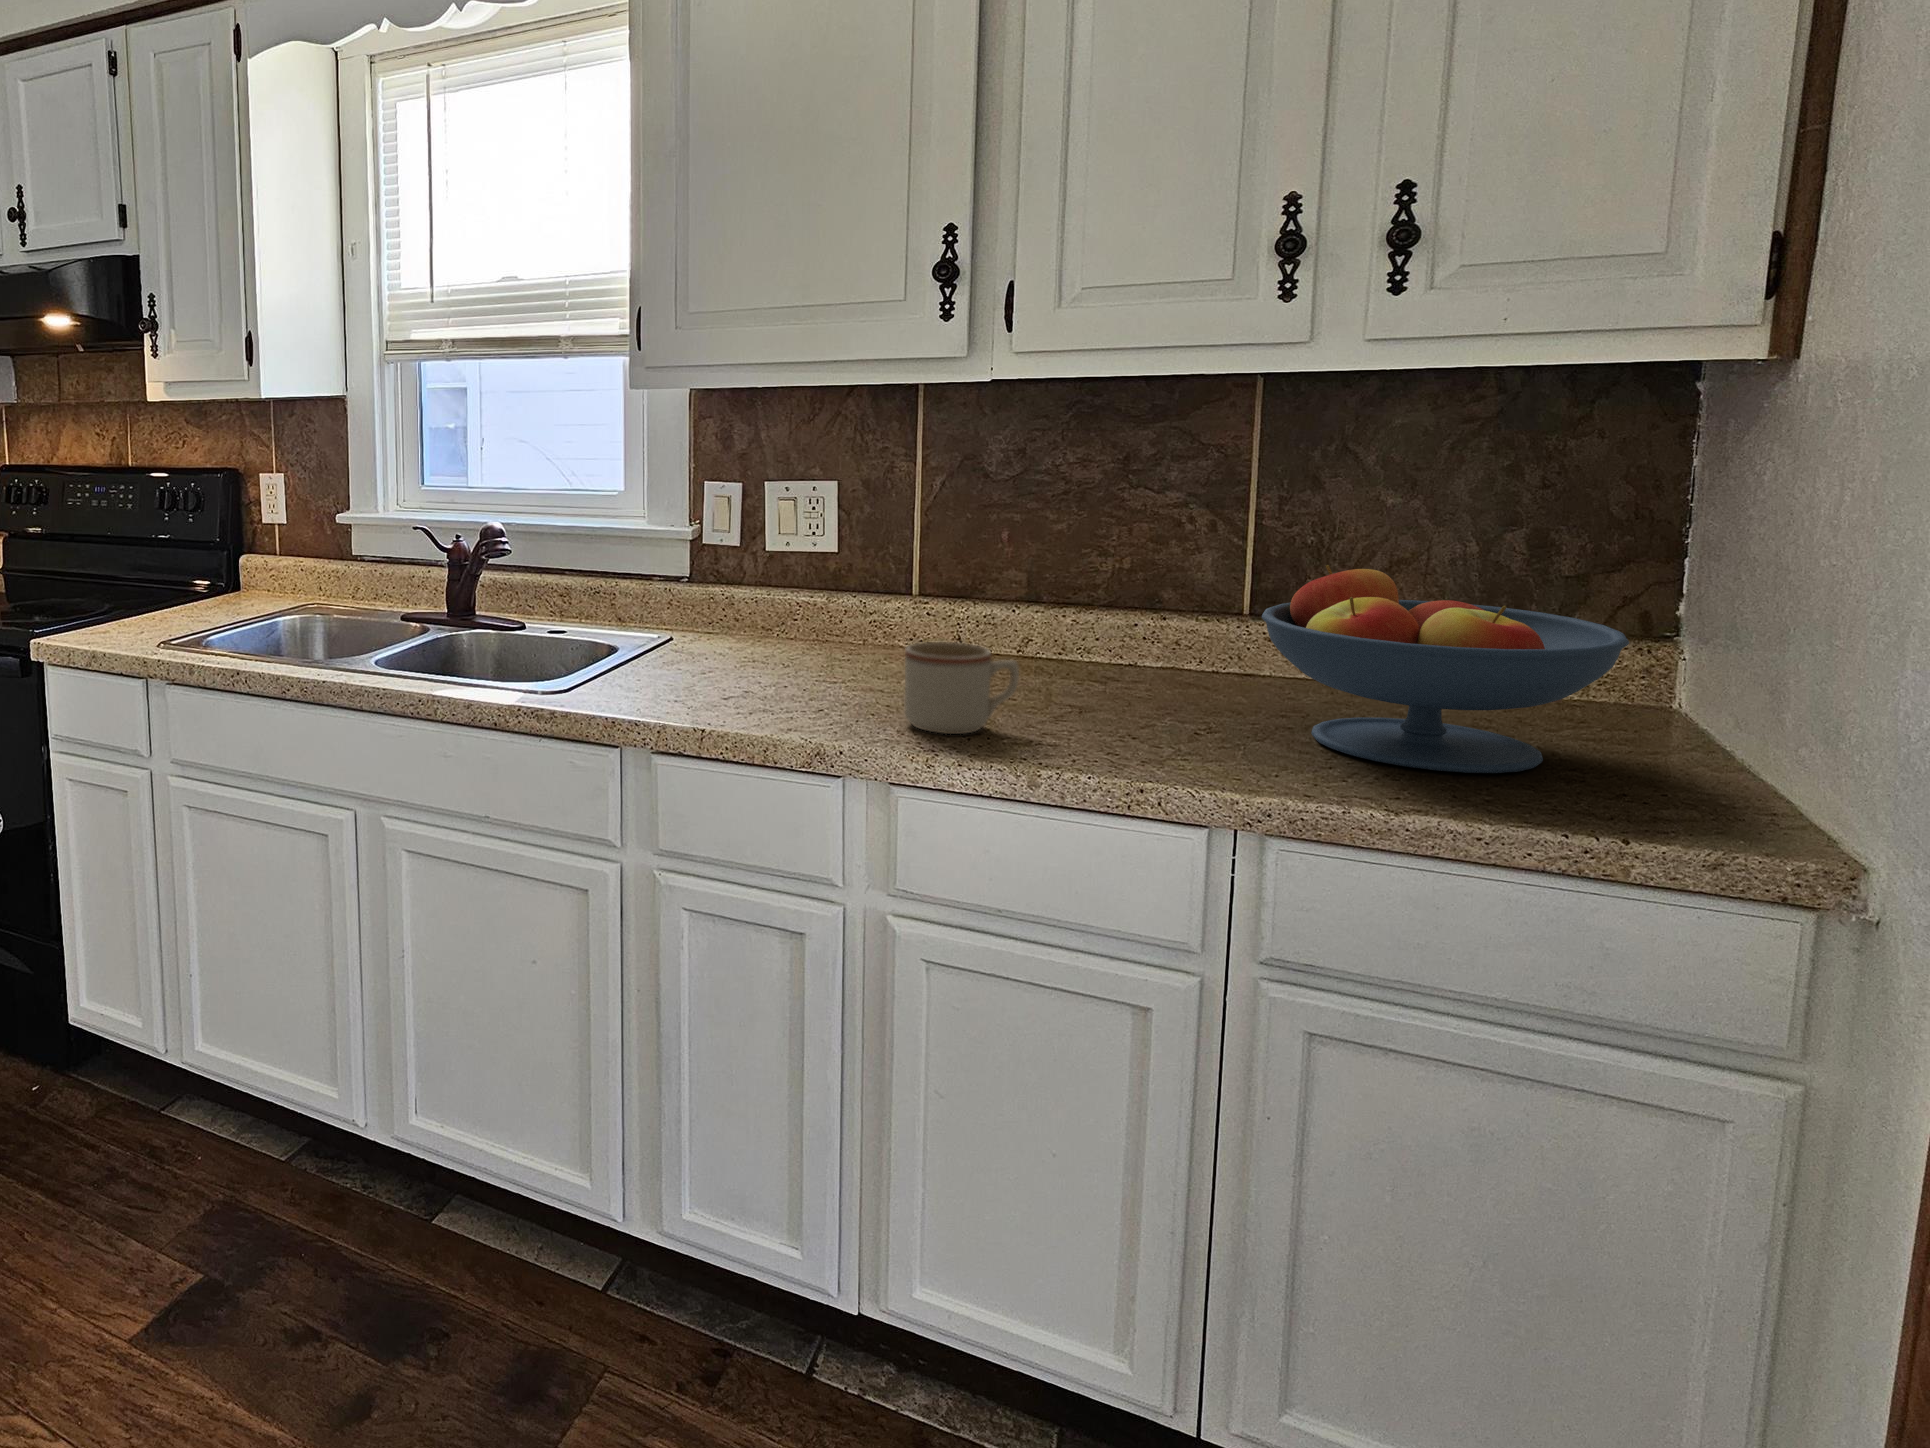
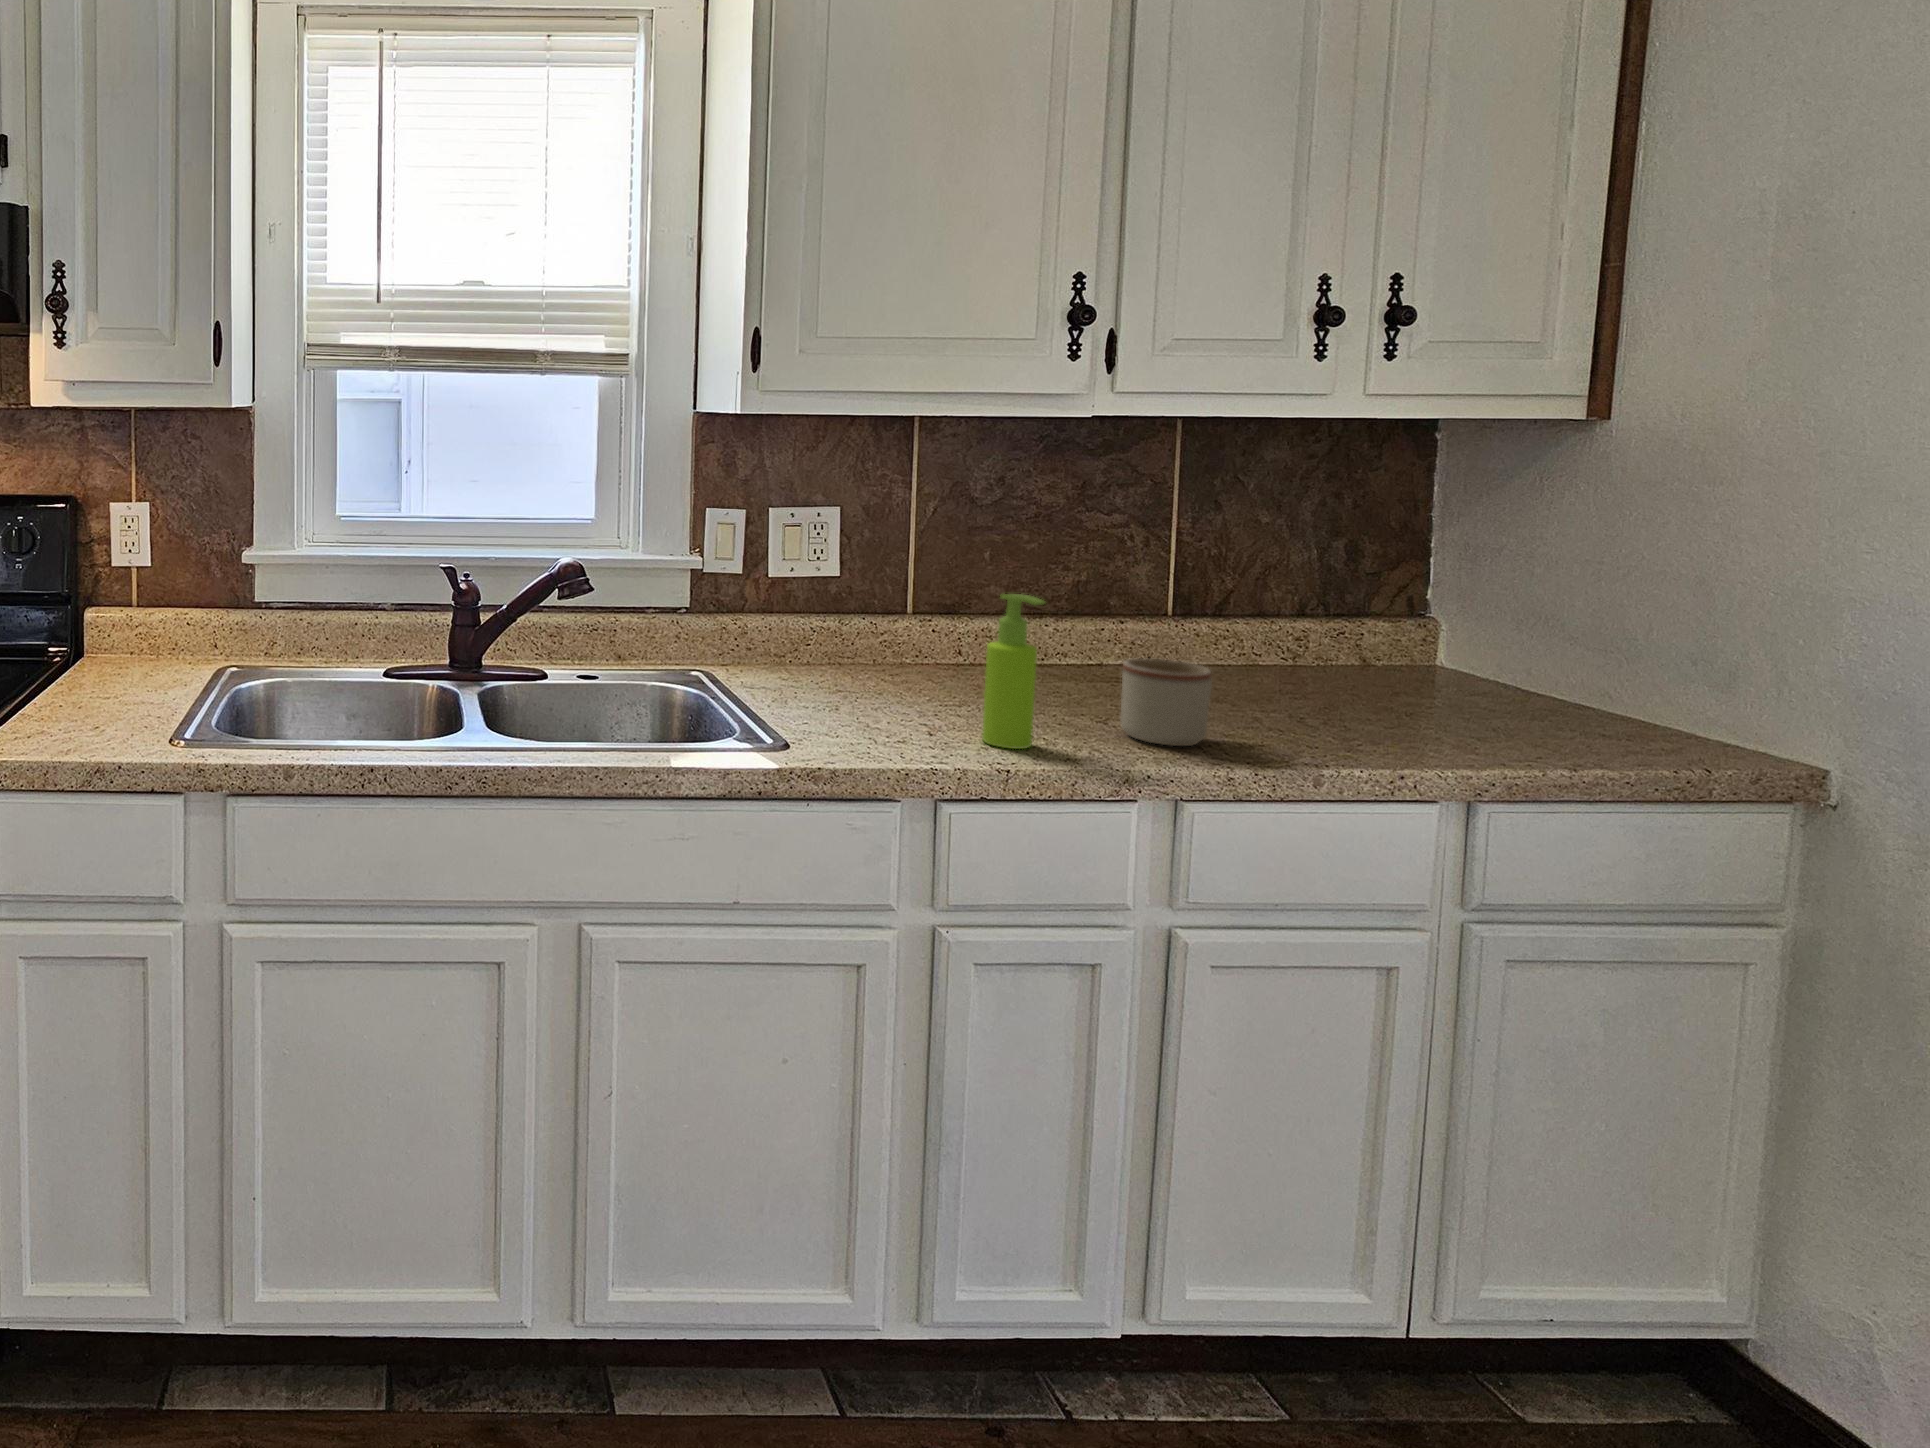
soap dispenser: none [742,565,788,716] -> present [982,594,1045,749]
fruit bowl: present [1262,565,1629,773] -> none [1301,573,1596,732]

